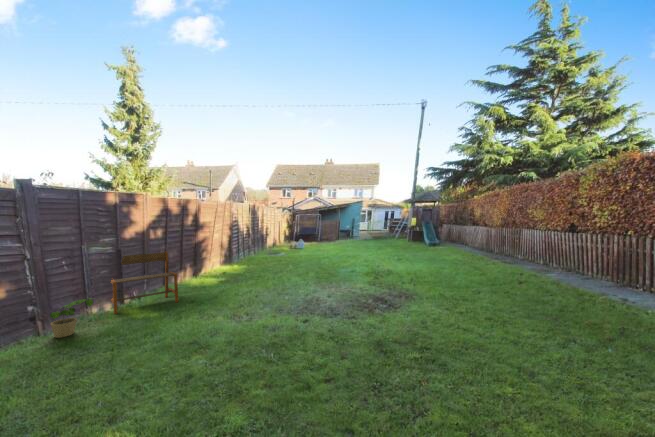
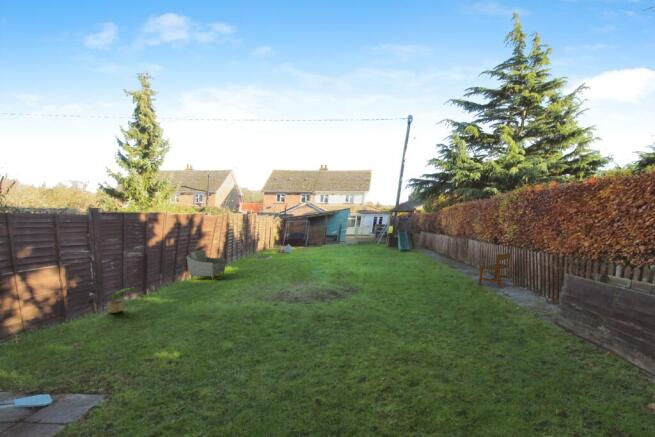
chair: none [180,244,230,284] -> present [187,250,225,281]
bench: present [111,252,178,314] -> present [479,253,510,288]

